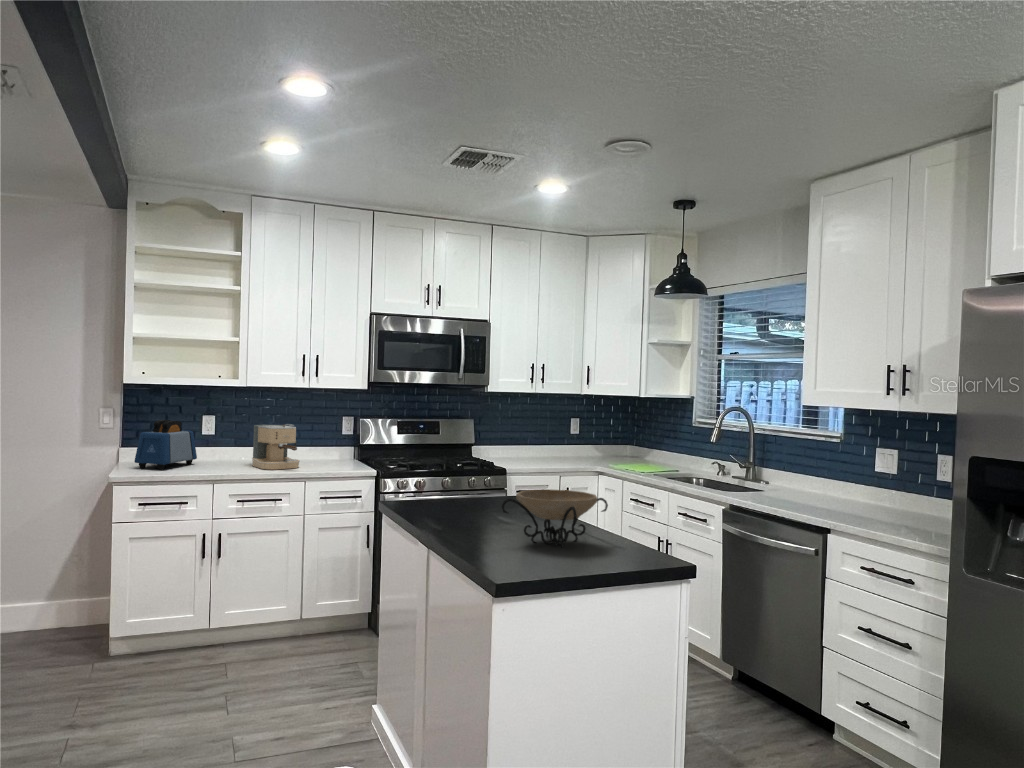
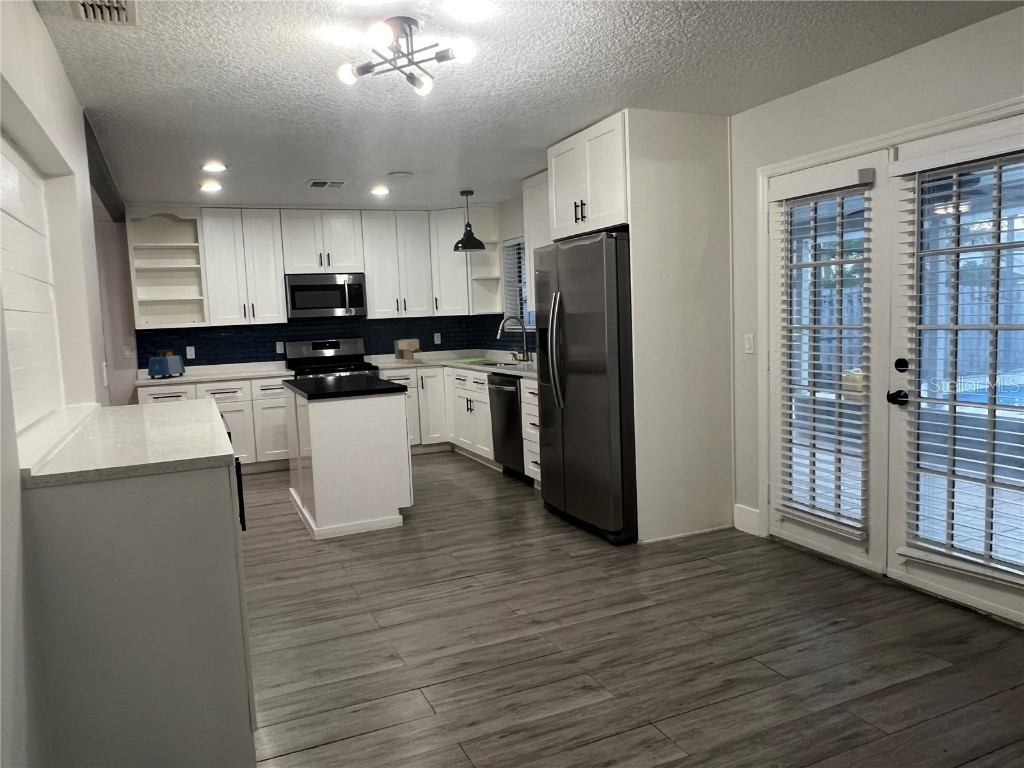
coffee maker: present [252,424,300,470] -> present [394,339,422,364]
decorative bowl: present [502,489,608,548] -> none [320,360,374,385]

